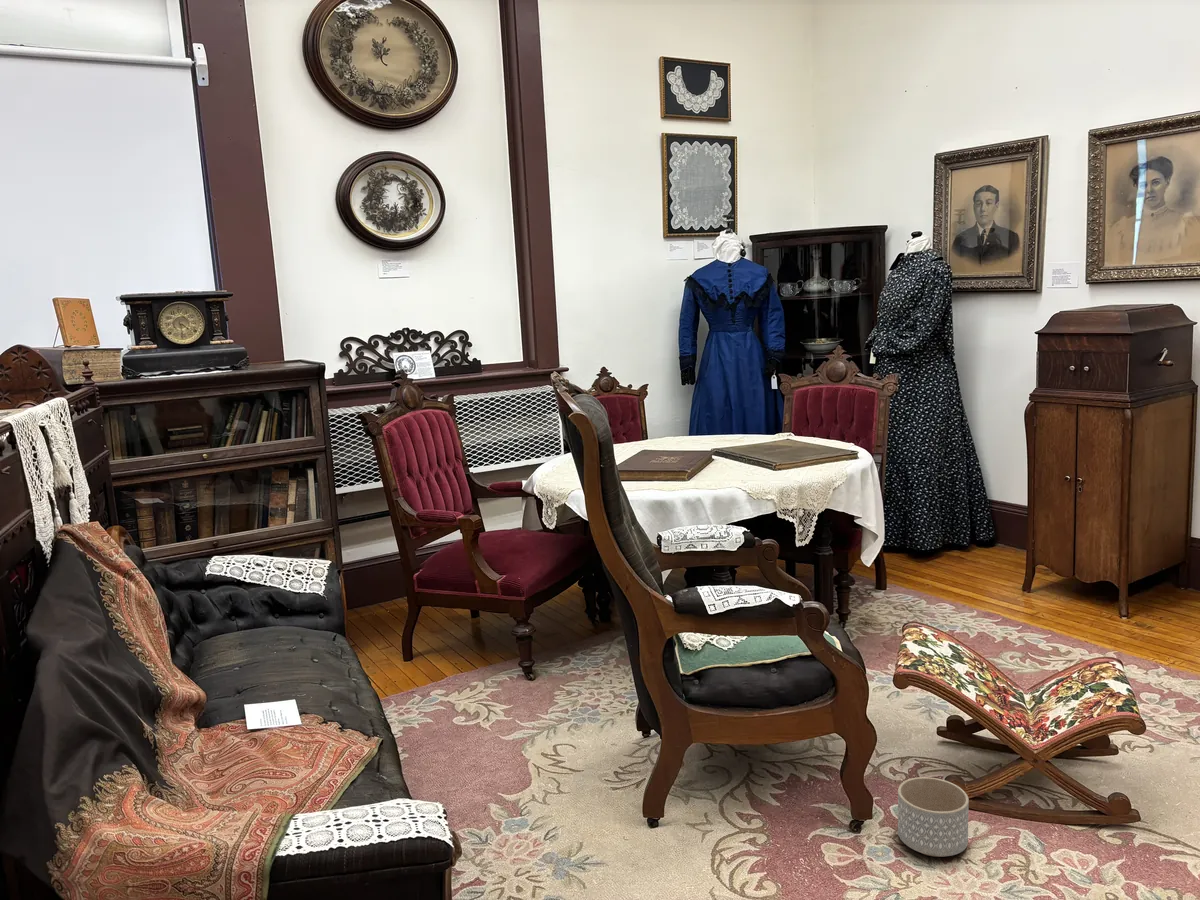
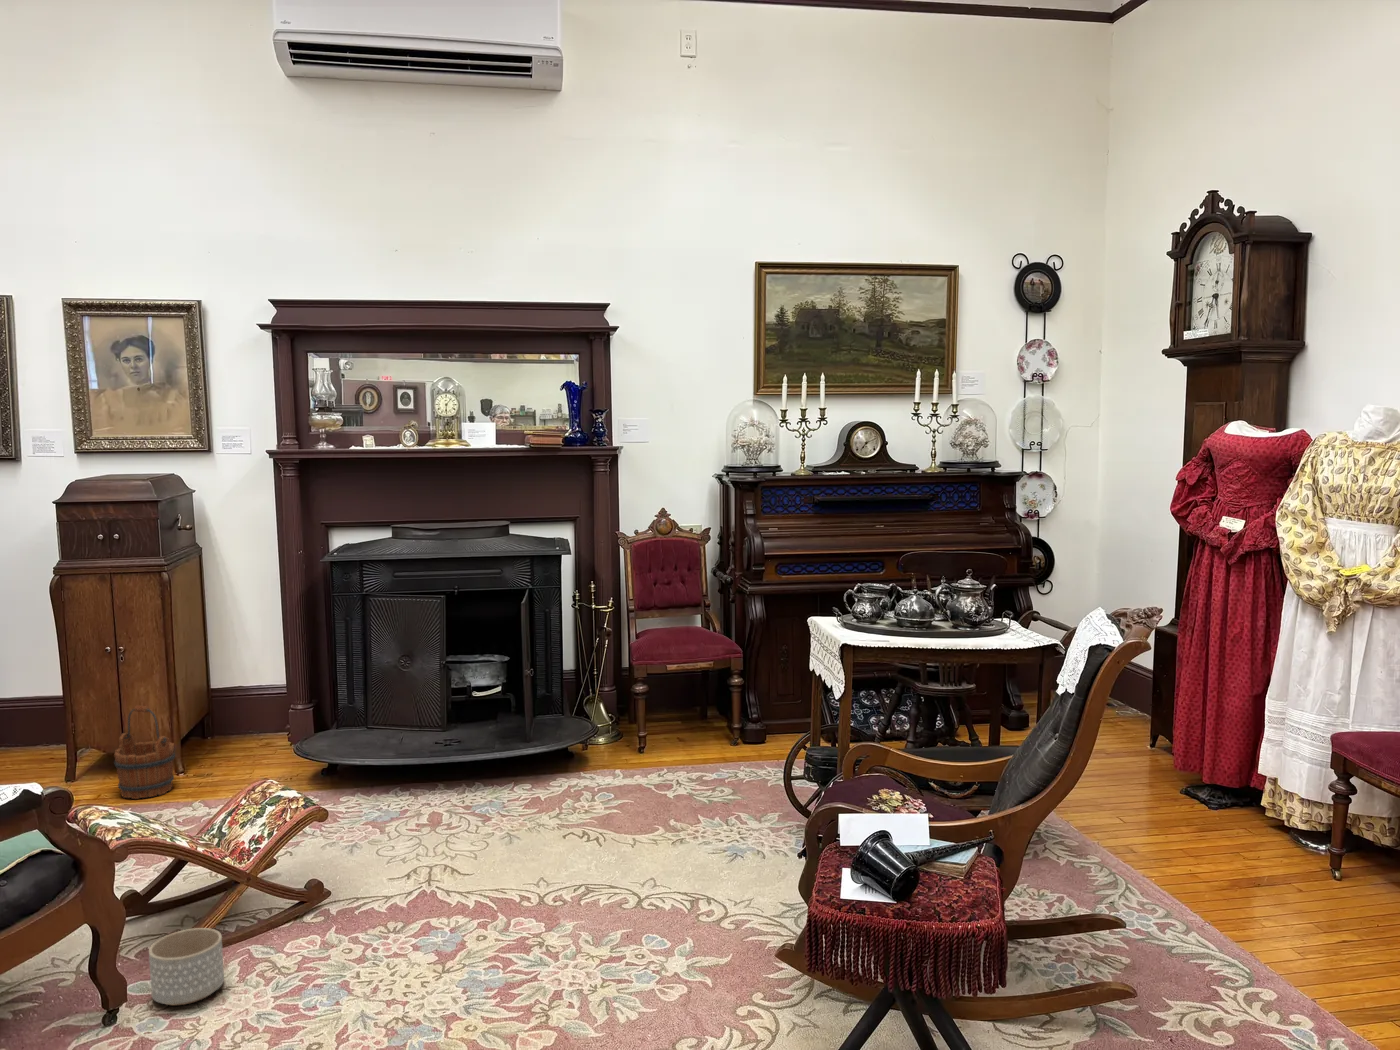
wooden bucket: none [1051,537,1111,630] -> present [115,705,175,799]

